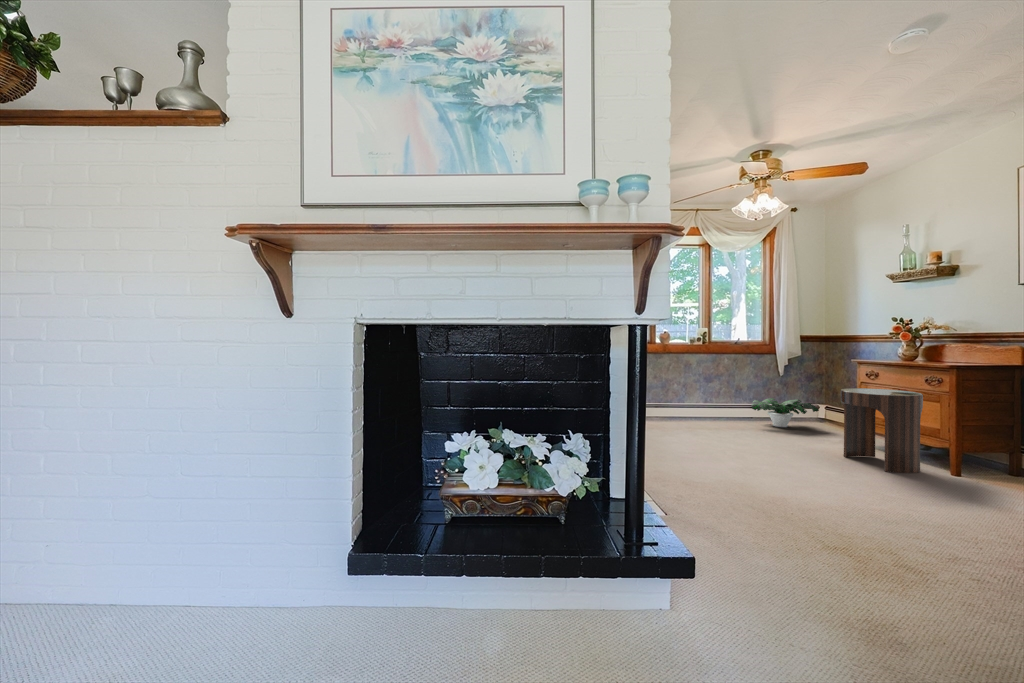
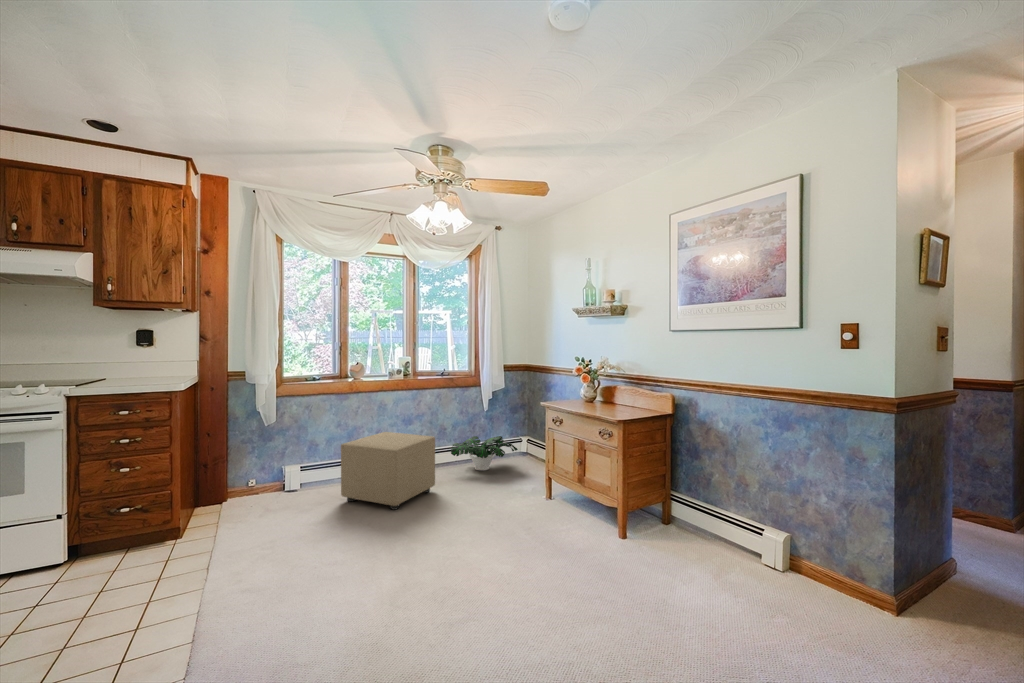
ottoman: none [667,384,743,439] -> present [341,432,435,510]
side table: present [841,388,923,473] -> none [521,441,595,547]

